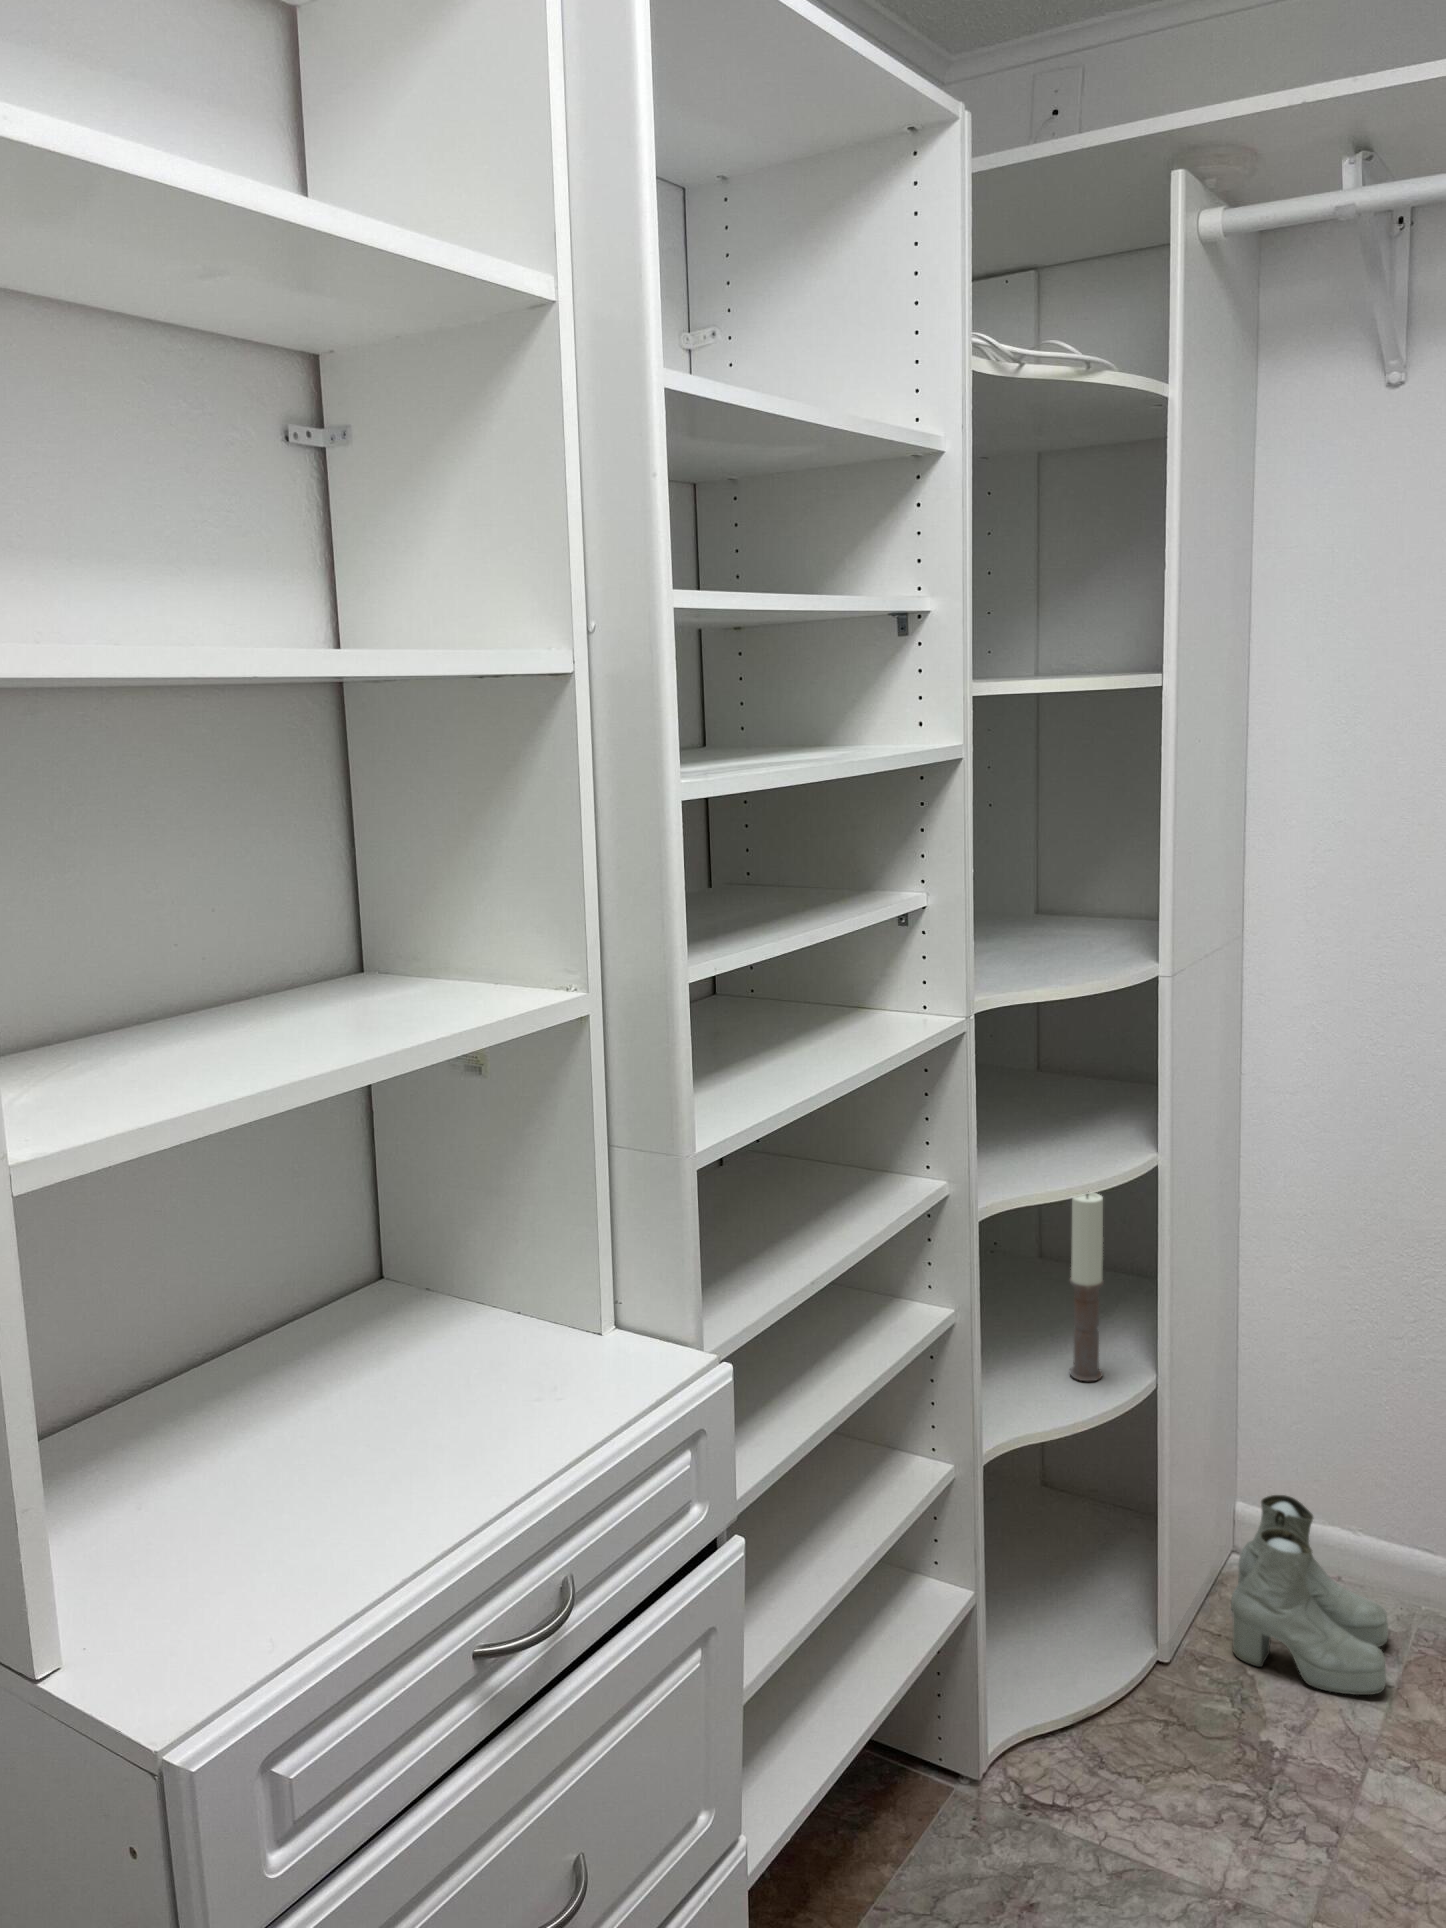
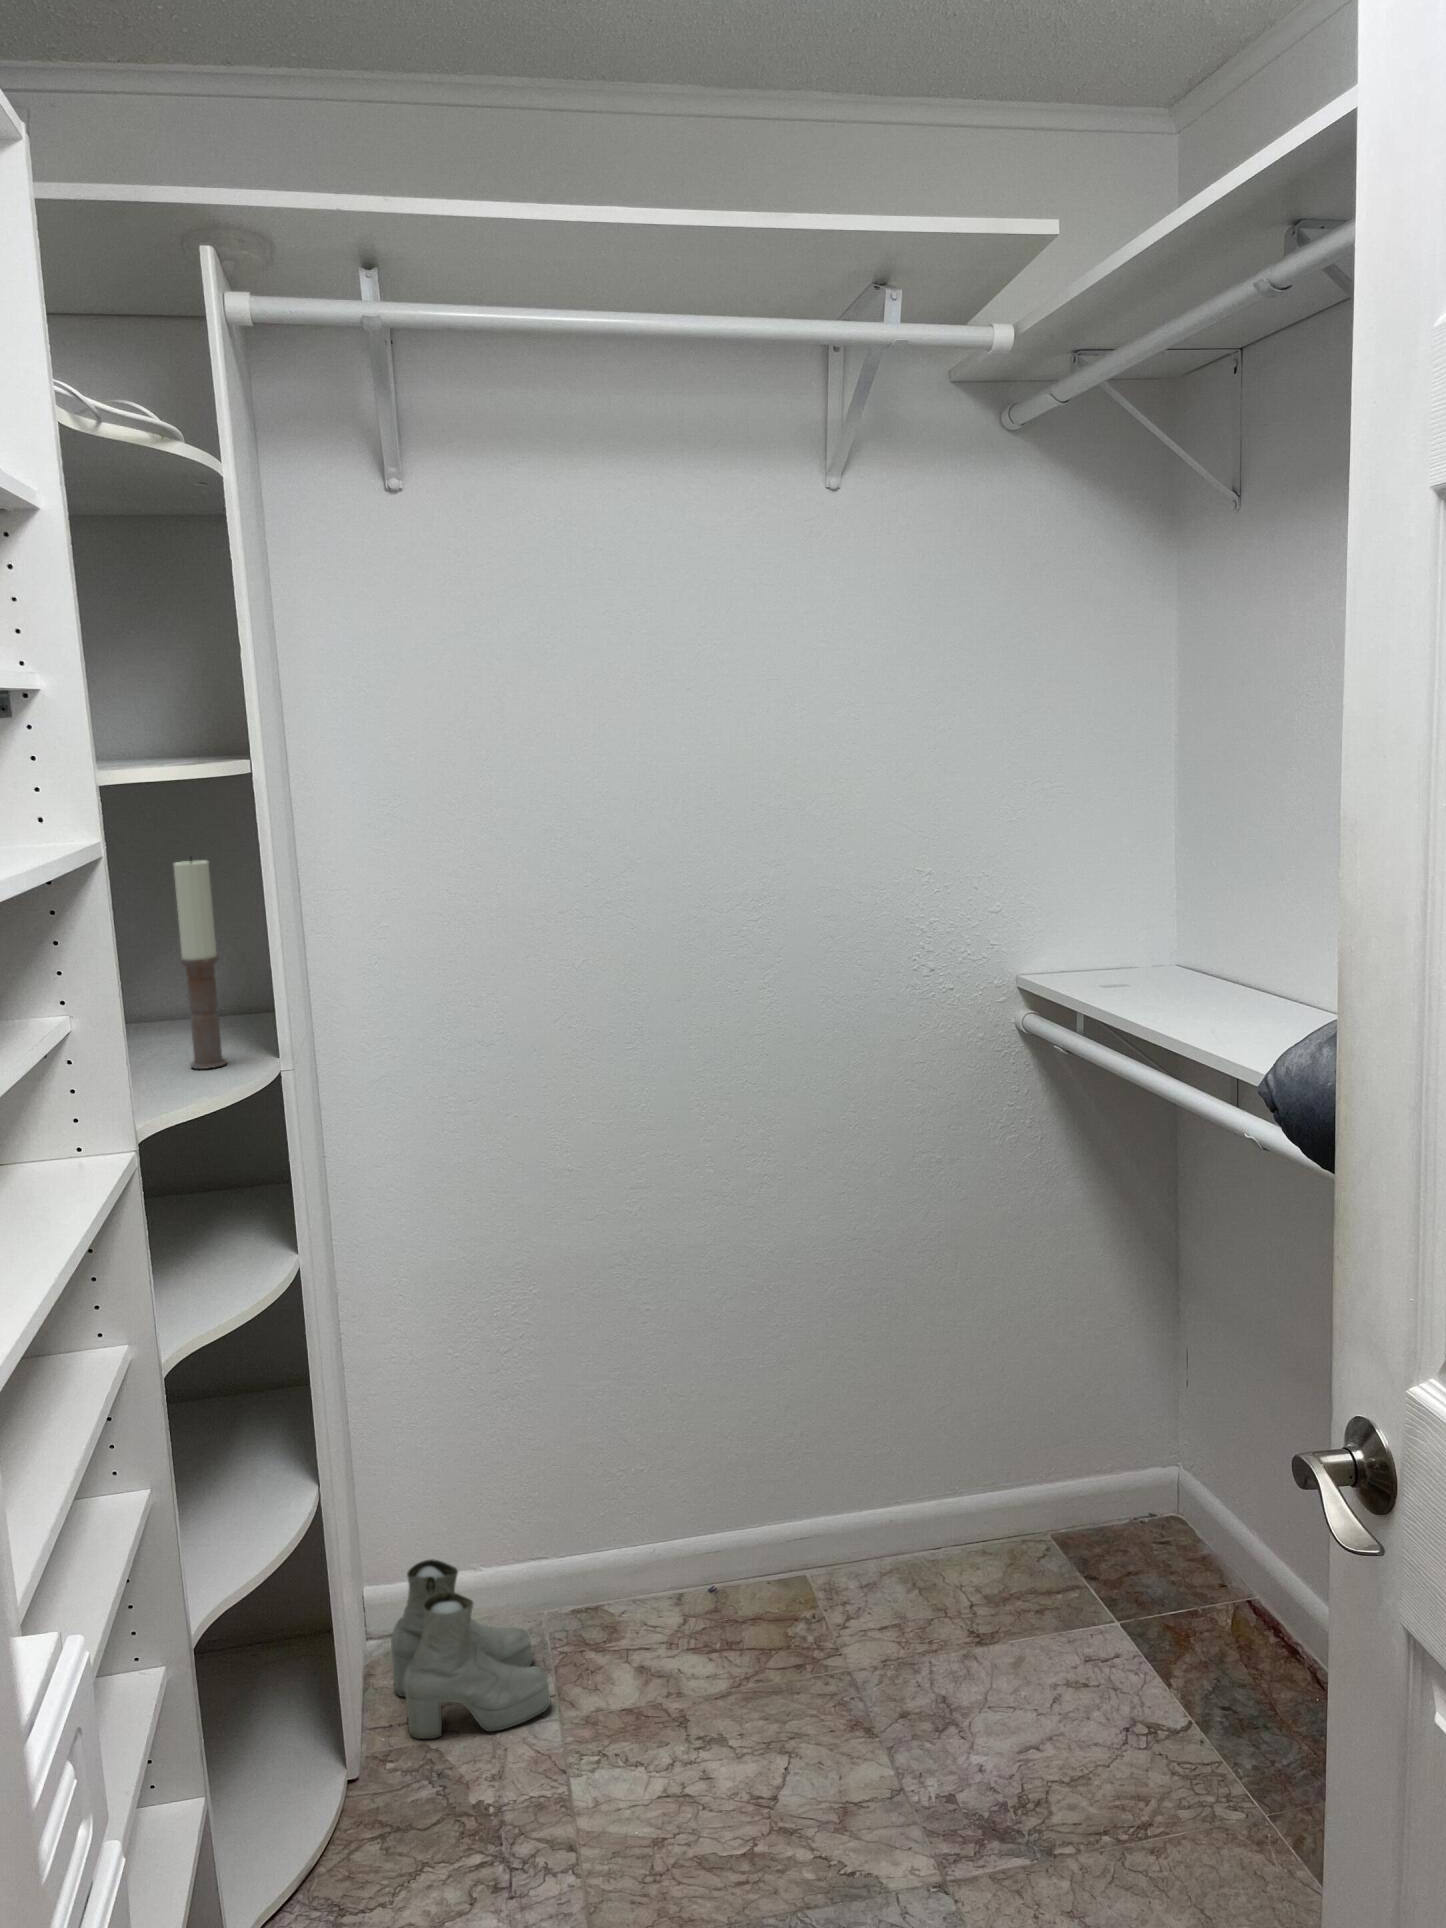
candle: present [1069,1192,1104,1381] -> present [174,857,227,1069]

